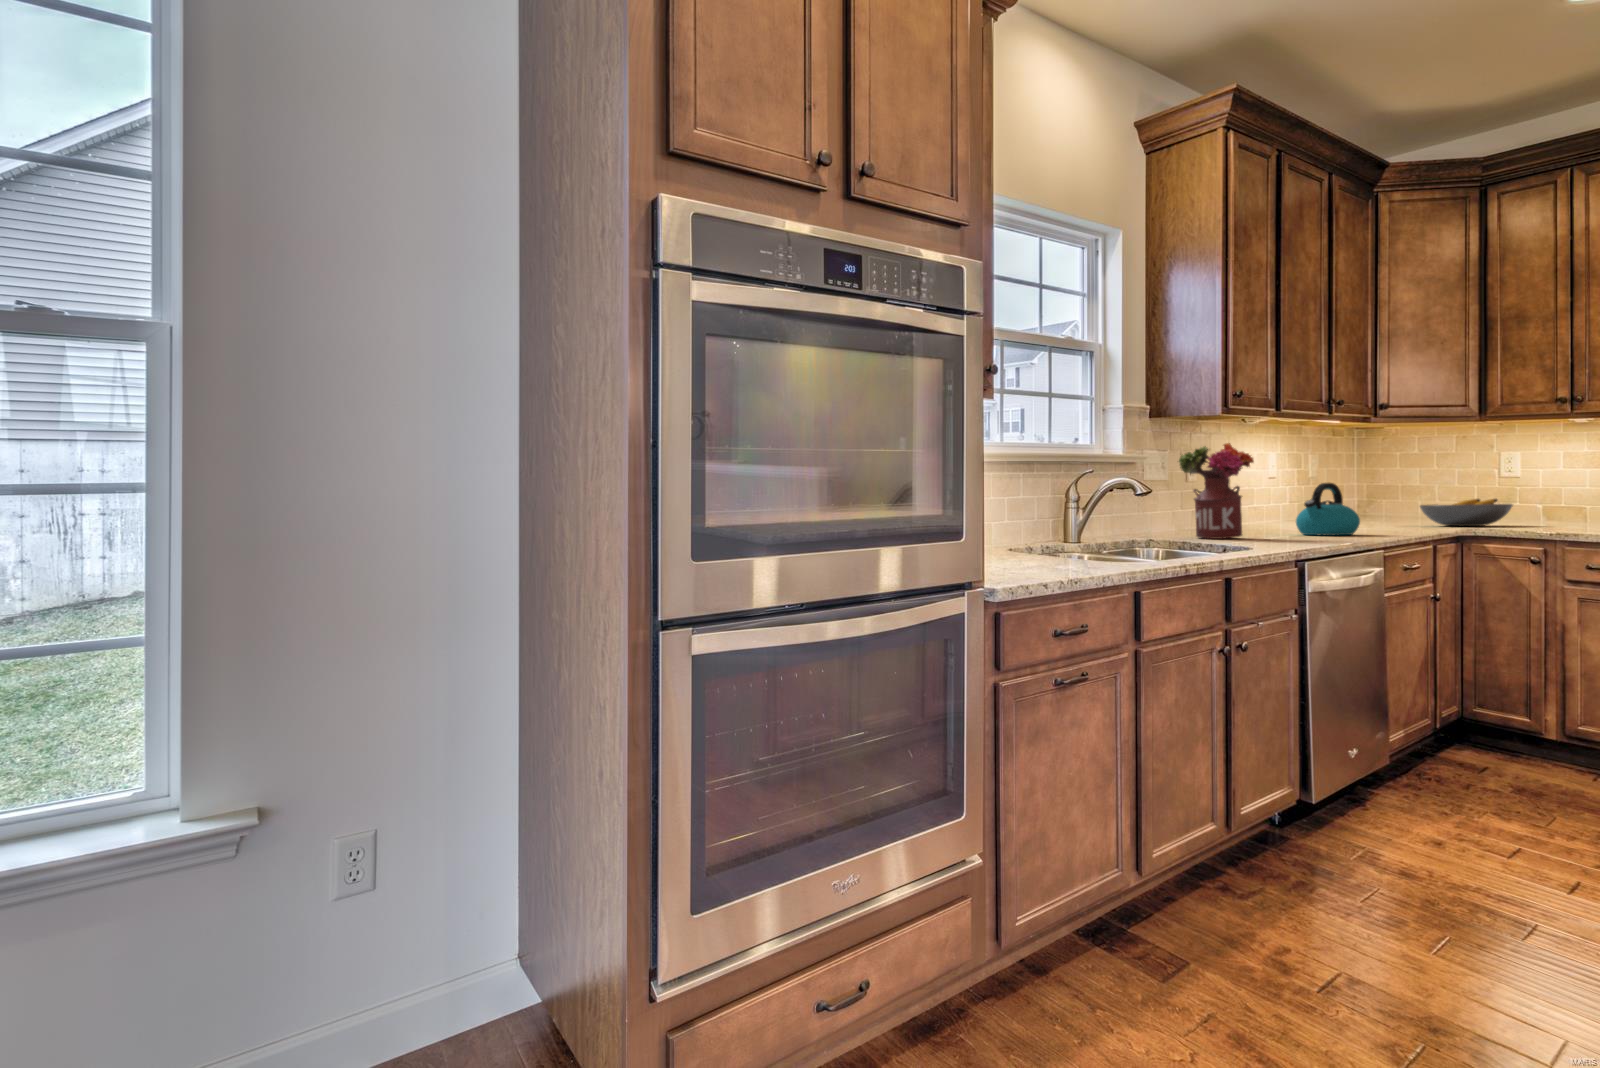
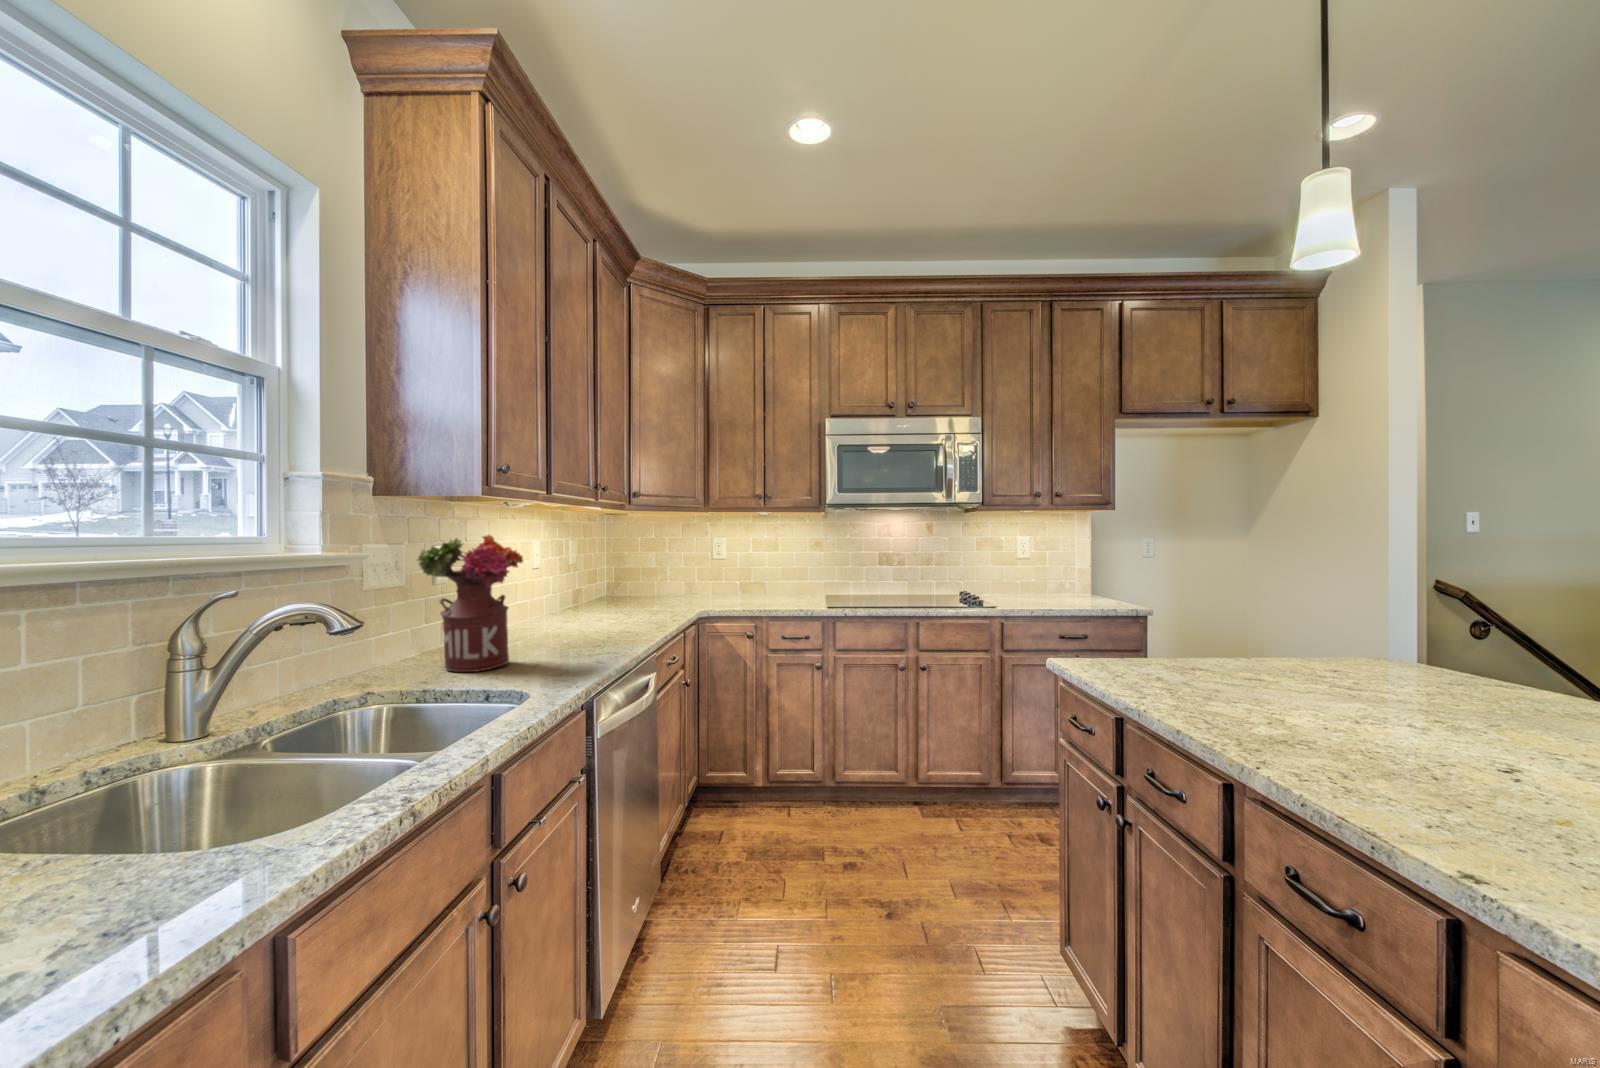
kettle: present [1296,483,1360,535] -> none [566,578,631,641]
fruit bowl: present [1420,499,1513,526] -> none [656,575,723,600]

